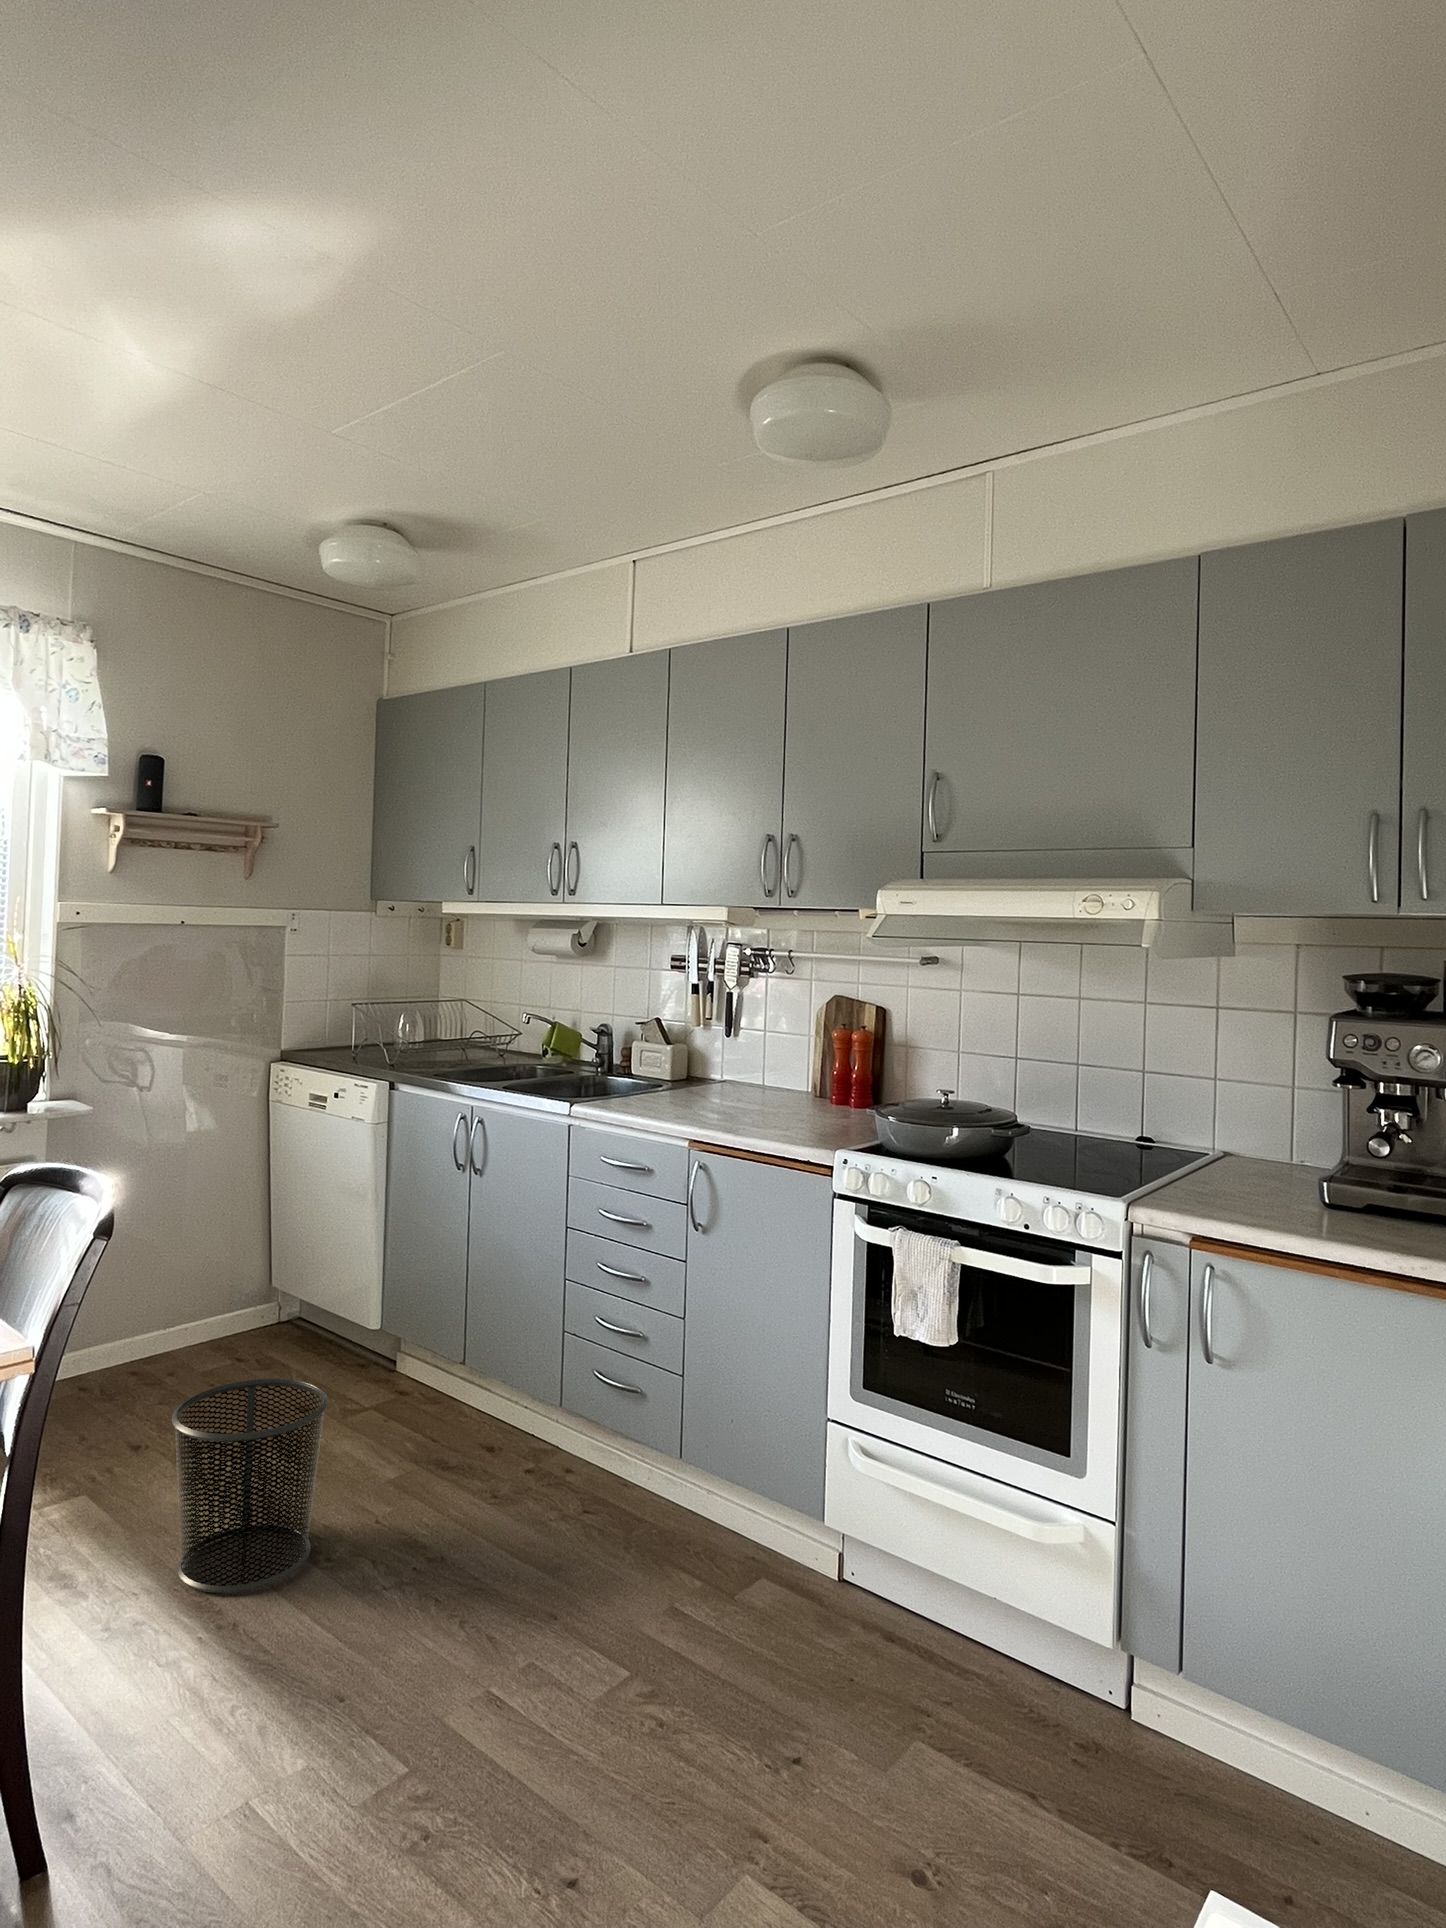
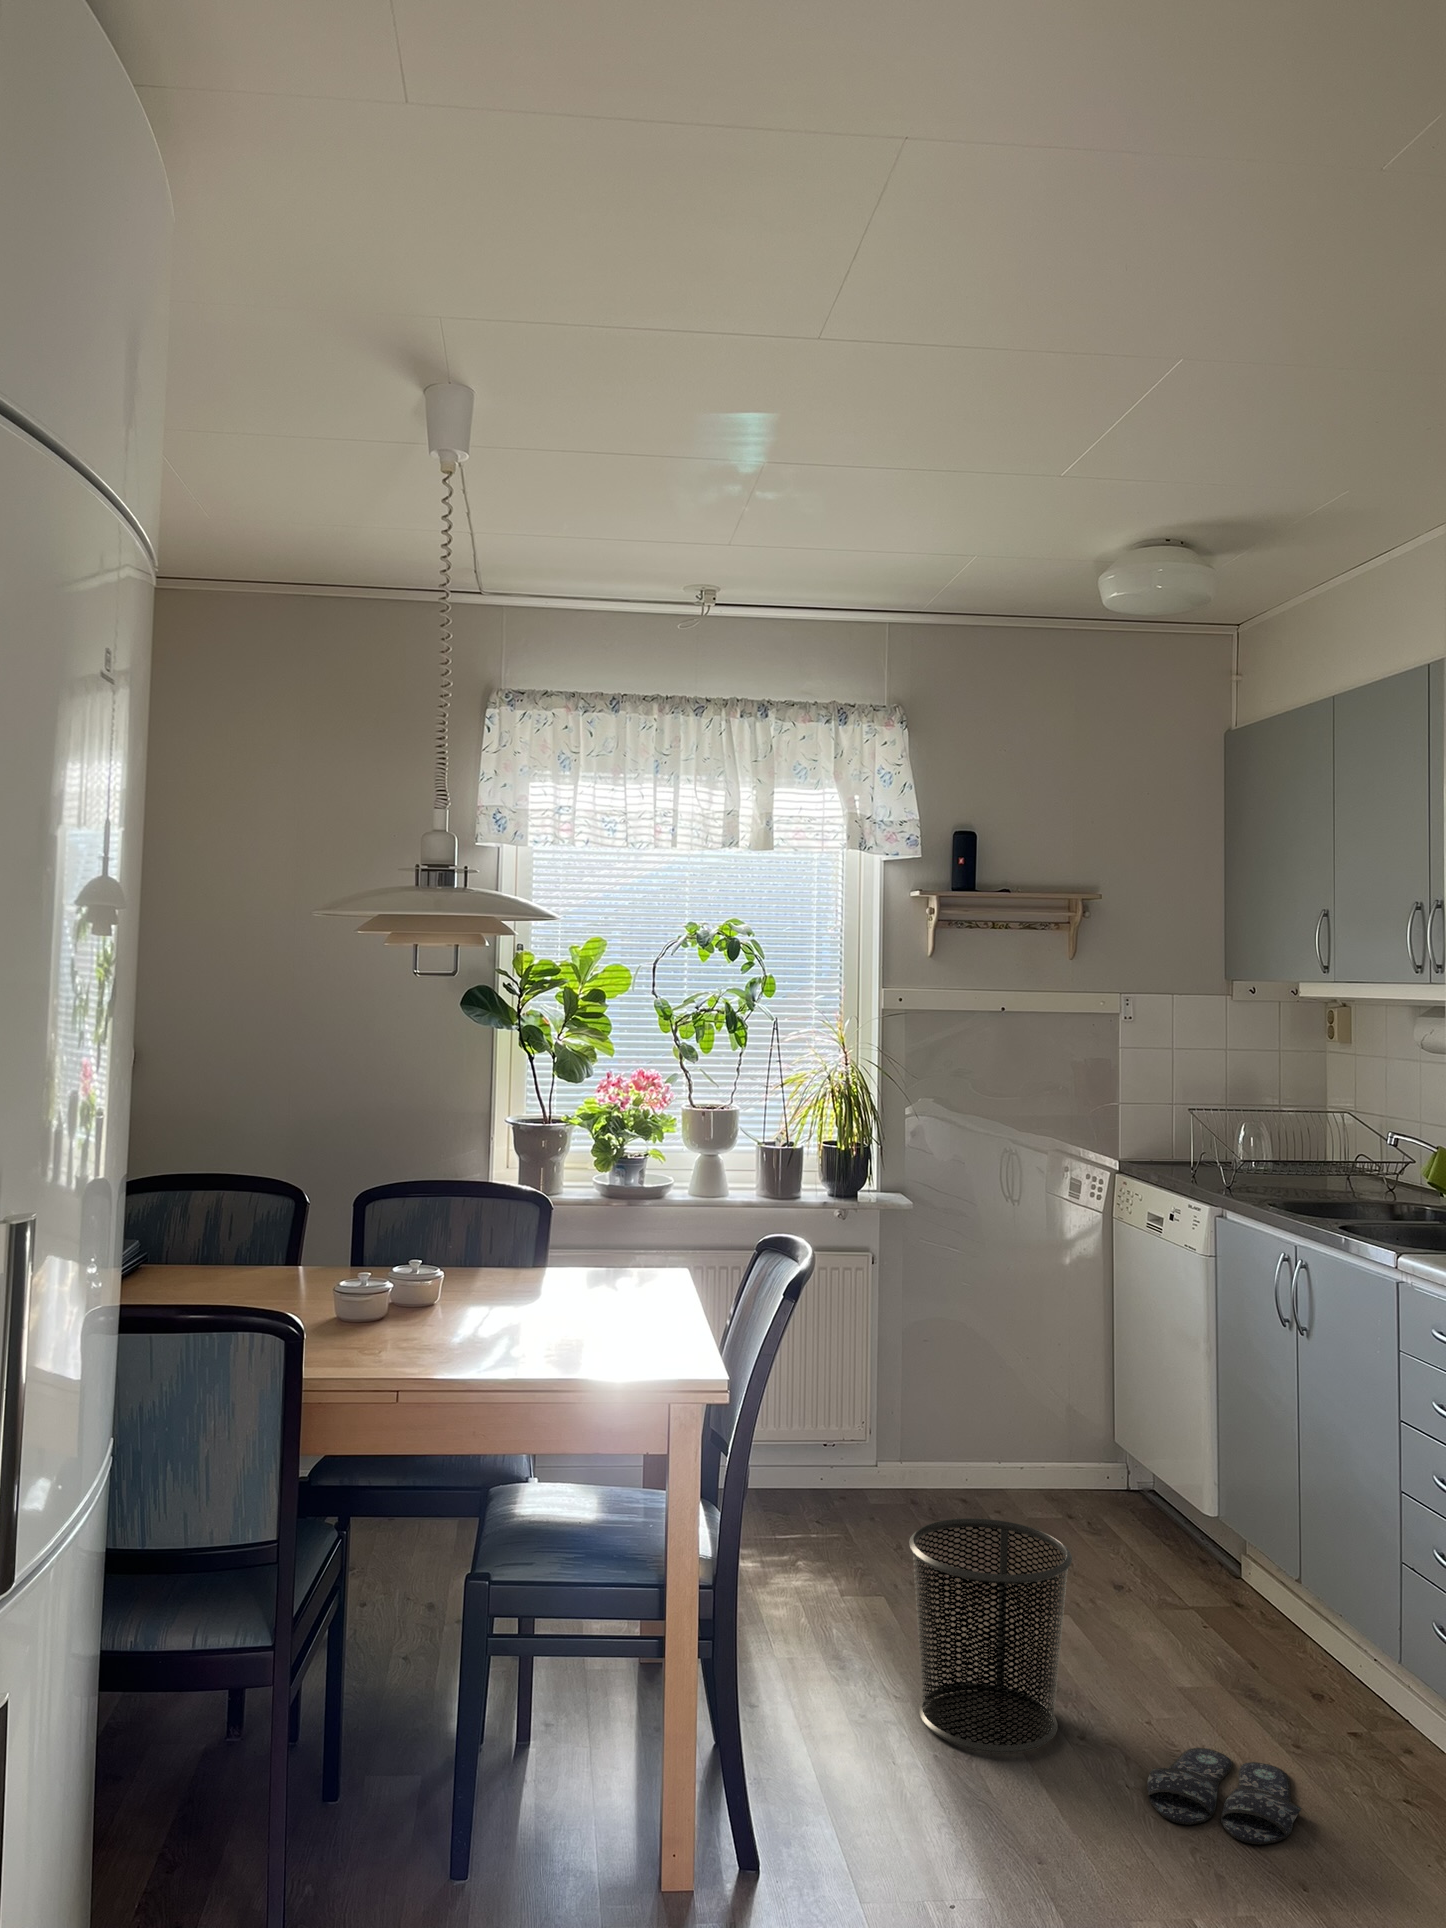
slippers: none [400,1508,517,1582] -> present [1147,1748,1301,1845]

